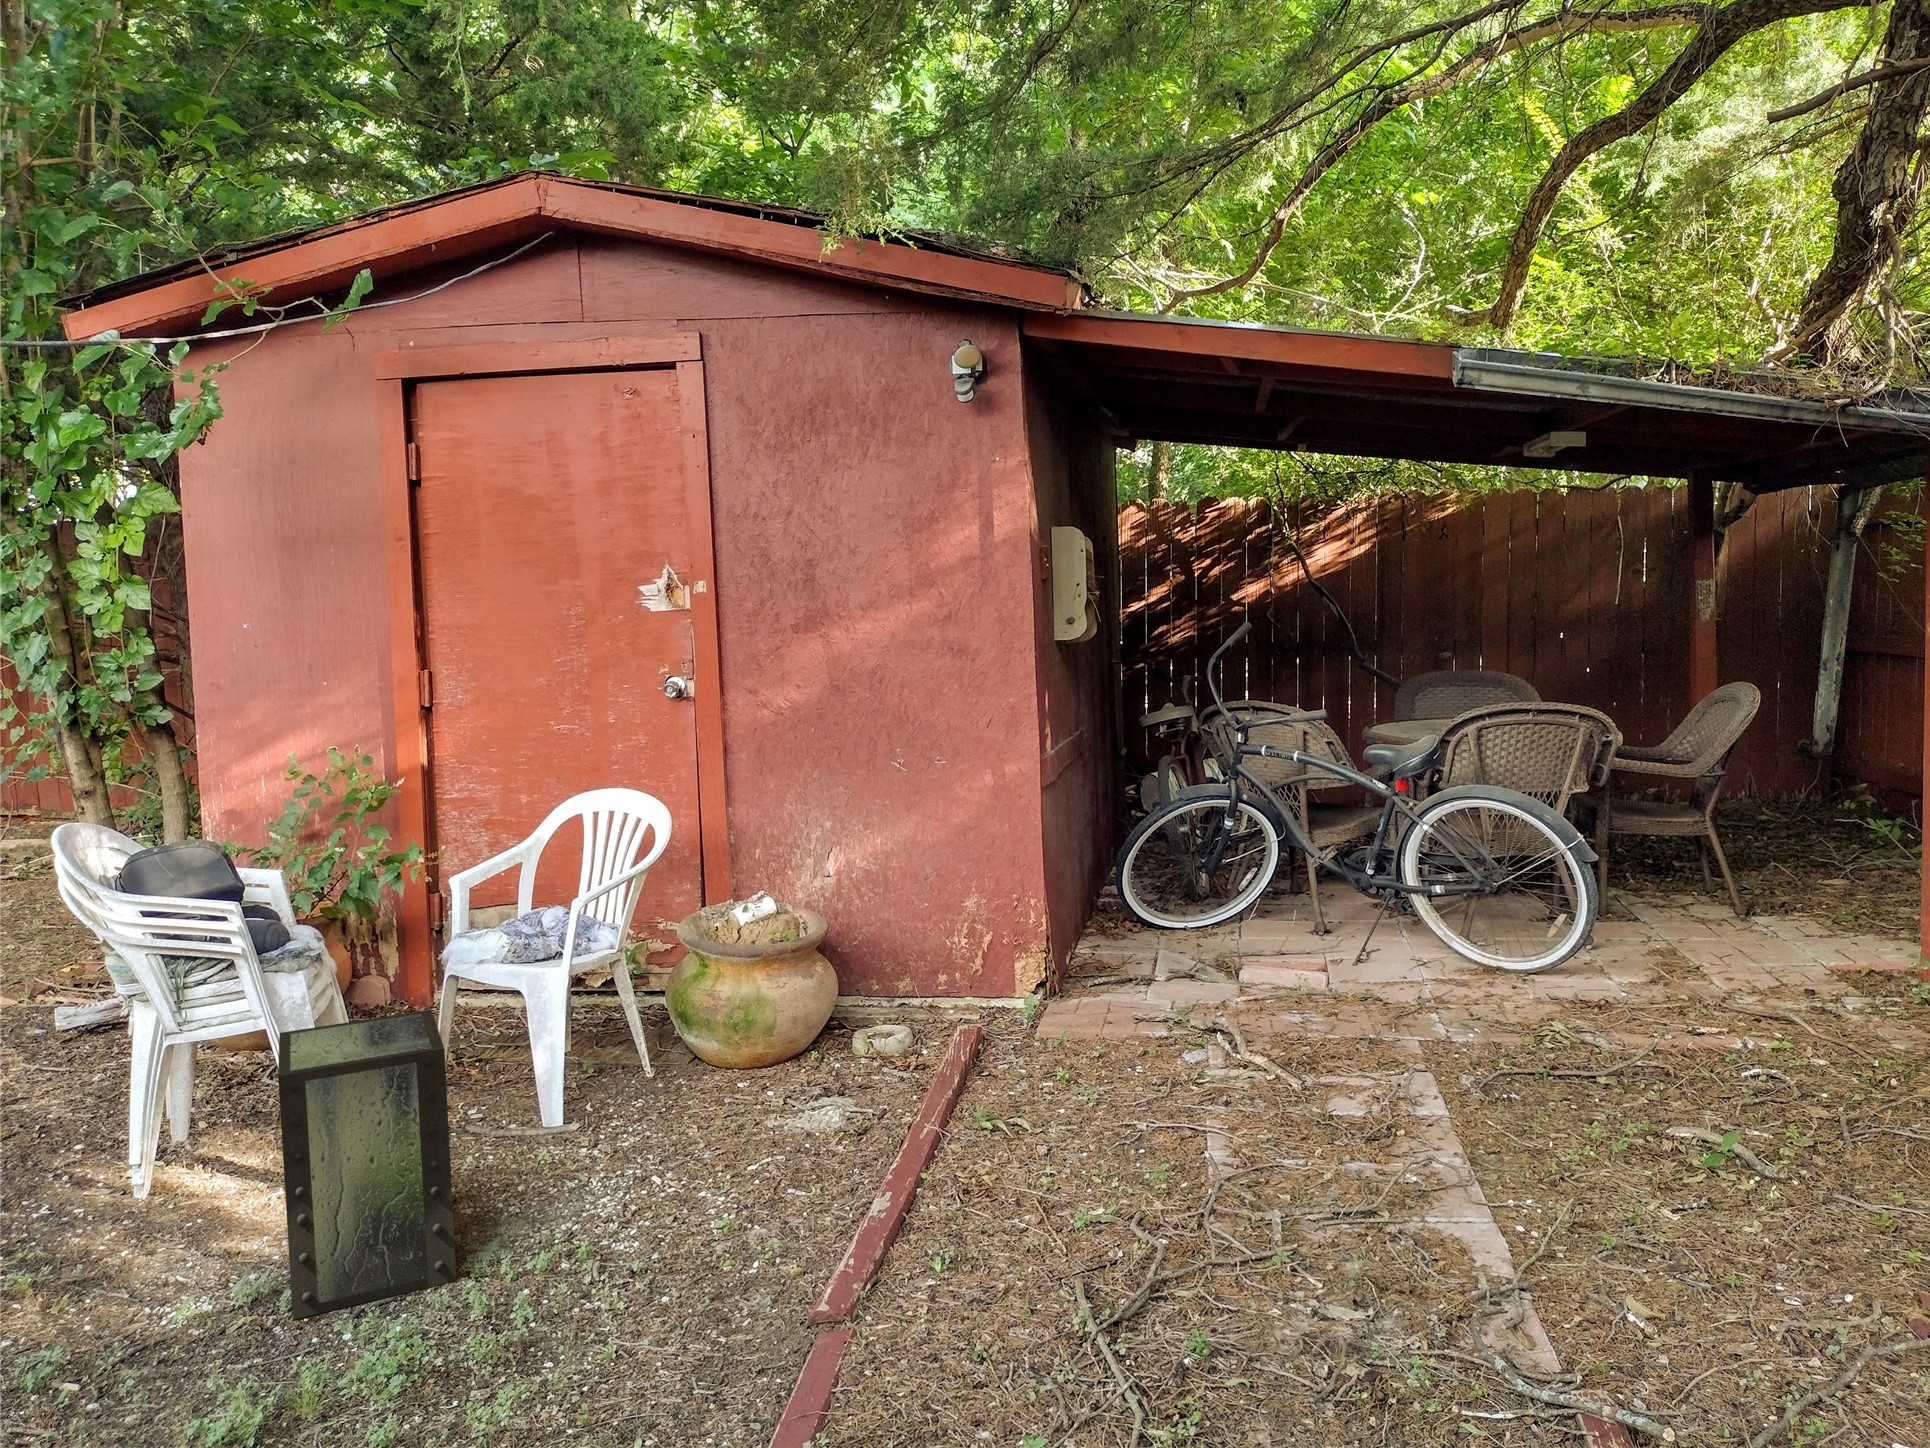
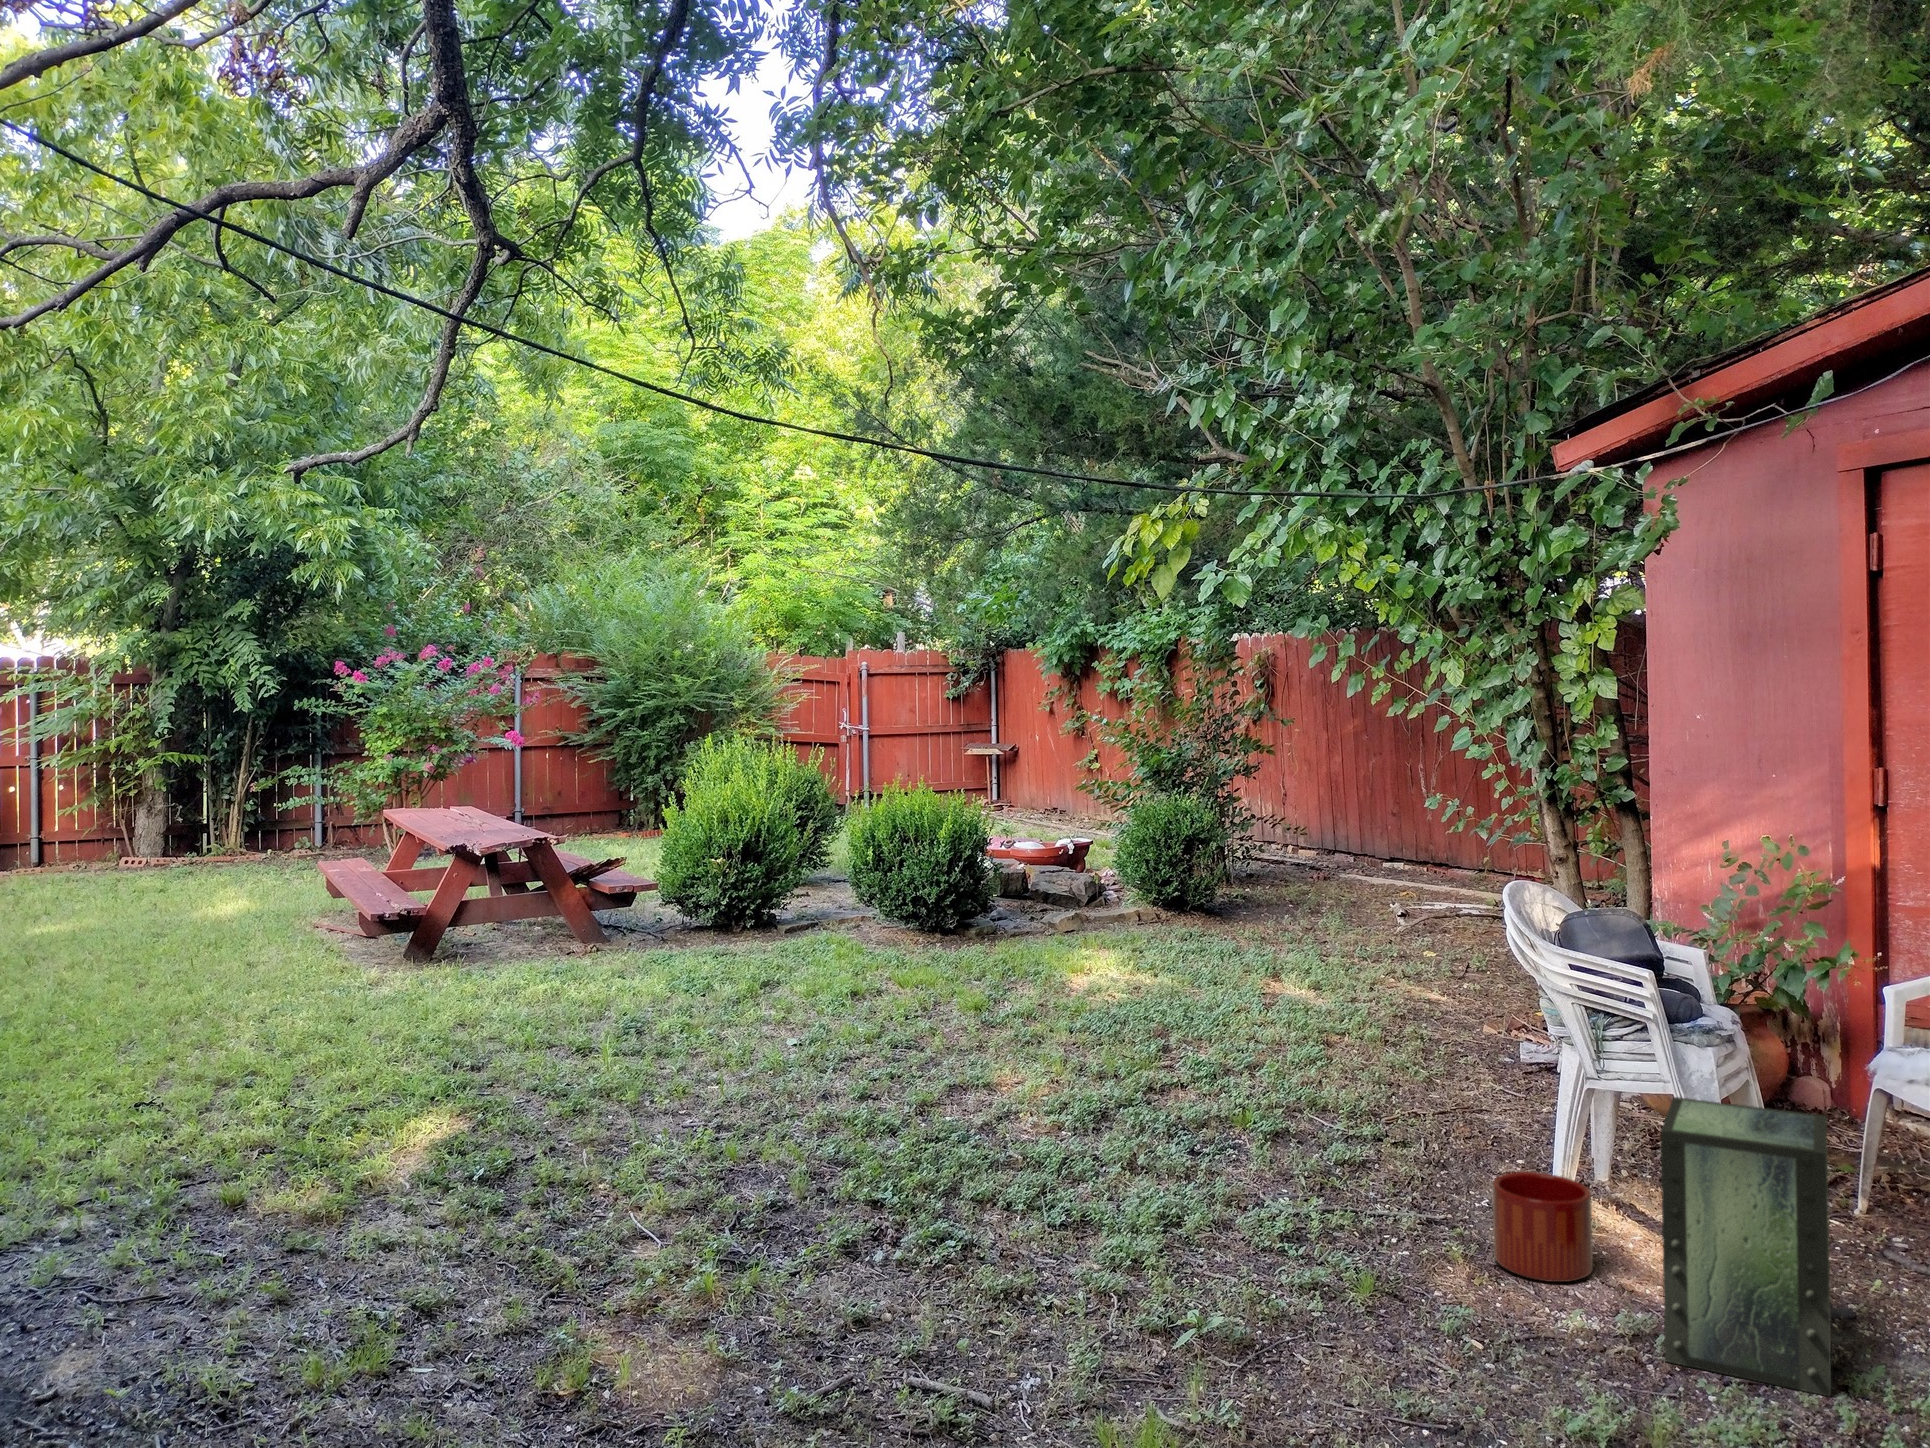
planter: none [60,1157,192,1292] -> present [1493,1172,1593,1282]

